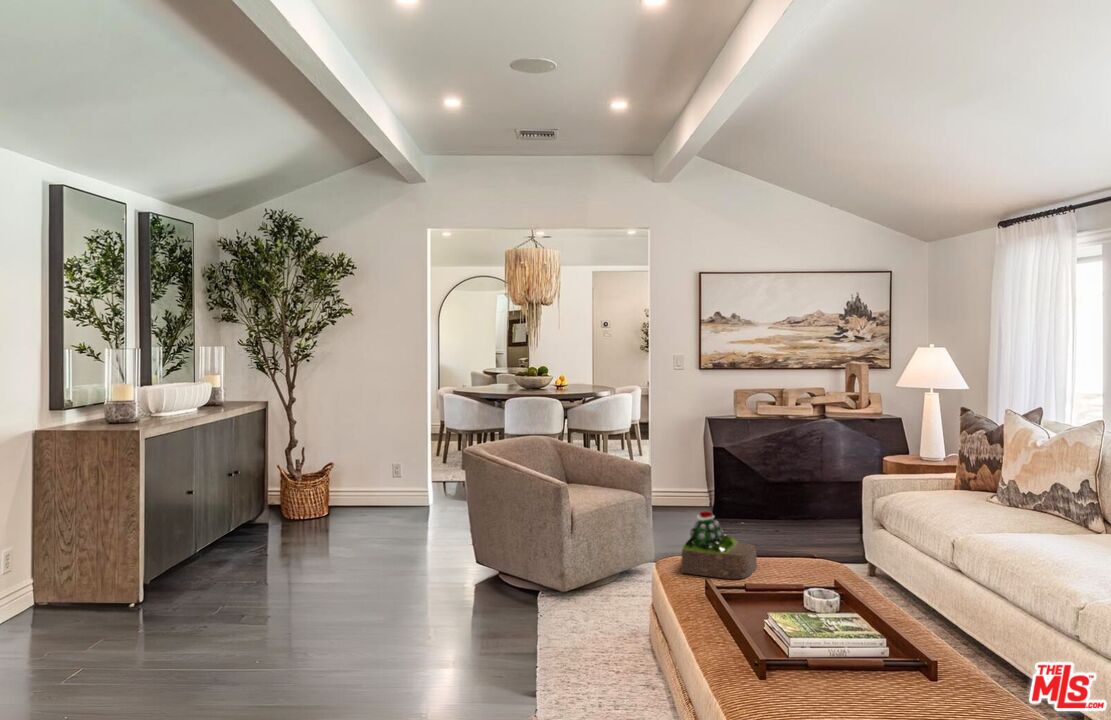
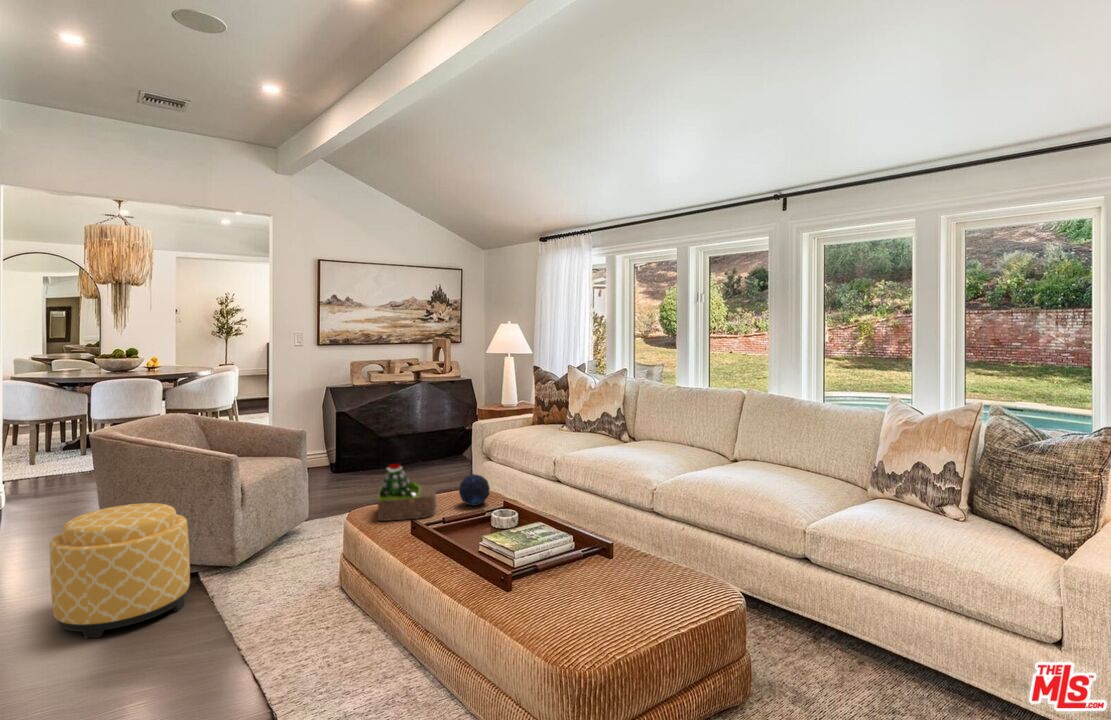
ottoman: none [419,515,522,628] -> present [50,503,190,638]
decorative orb: none [781,538,822,578] -> present [459,474,490,506]

